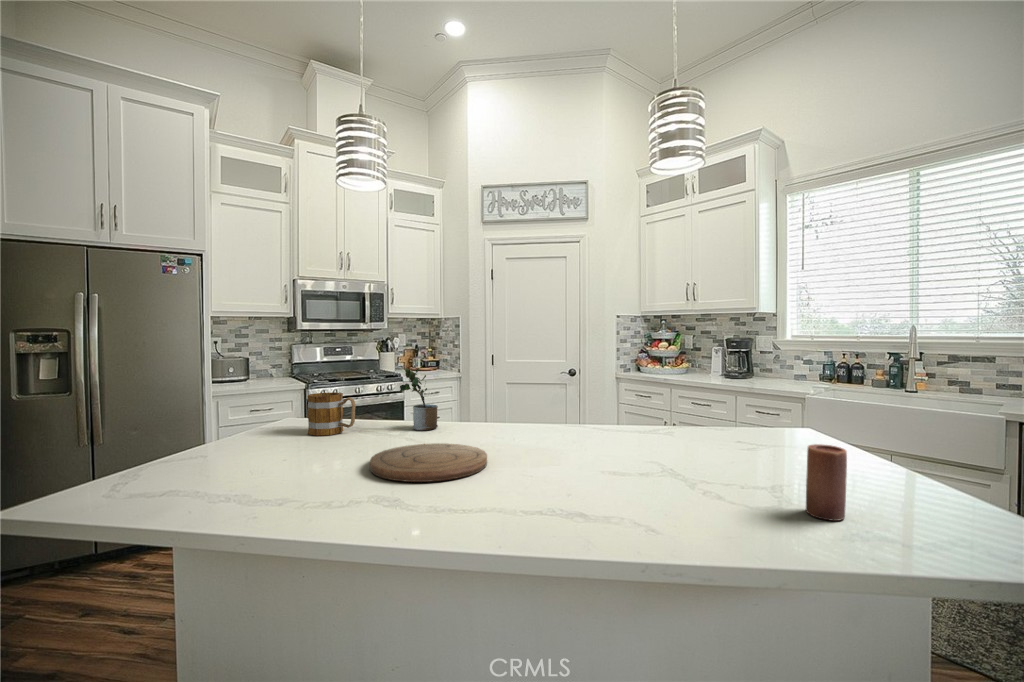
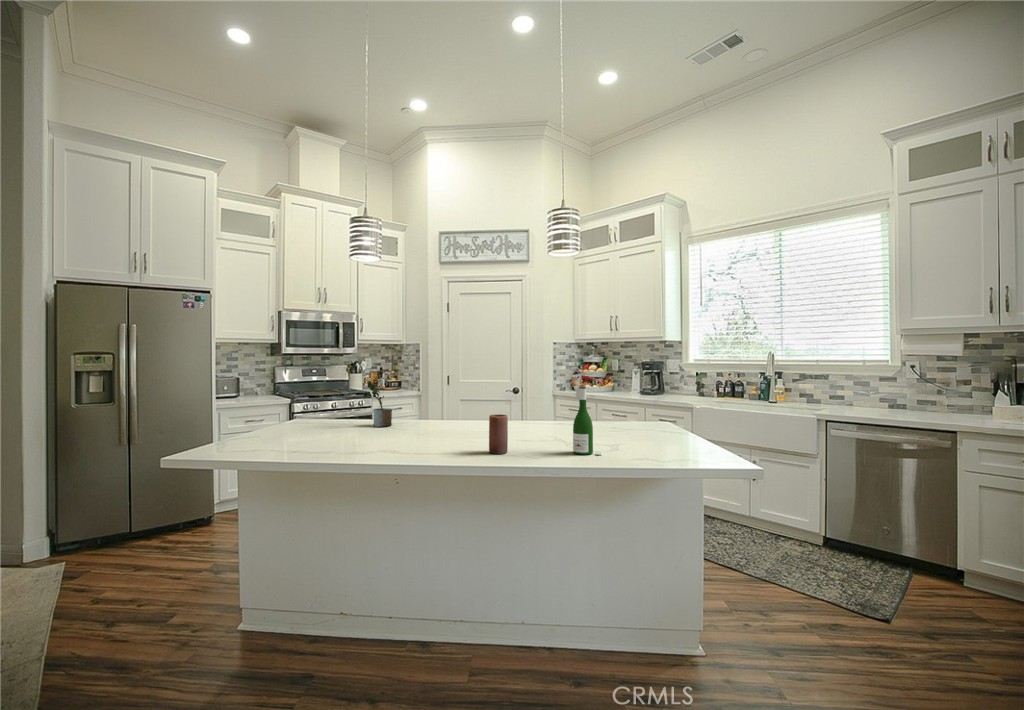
wine bottle: none [733,365,788,497] -> present [573,374,603,455]
mug: present [308,392,356,436] -> none [294,399,330,430]
cutting board: present [370,443,487,482] -> none [340,432,422,451]
candle: present [806,444,847,521] -> present [489,414,508,454]

